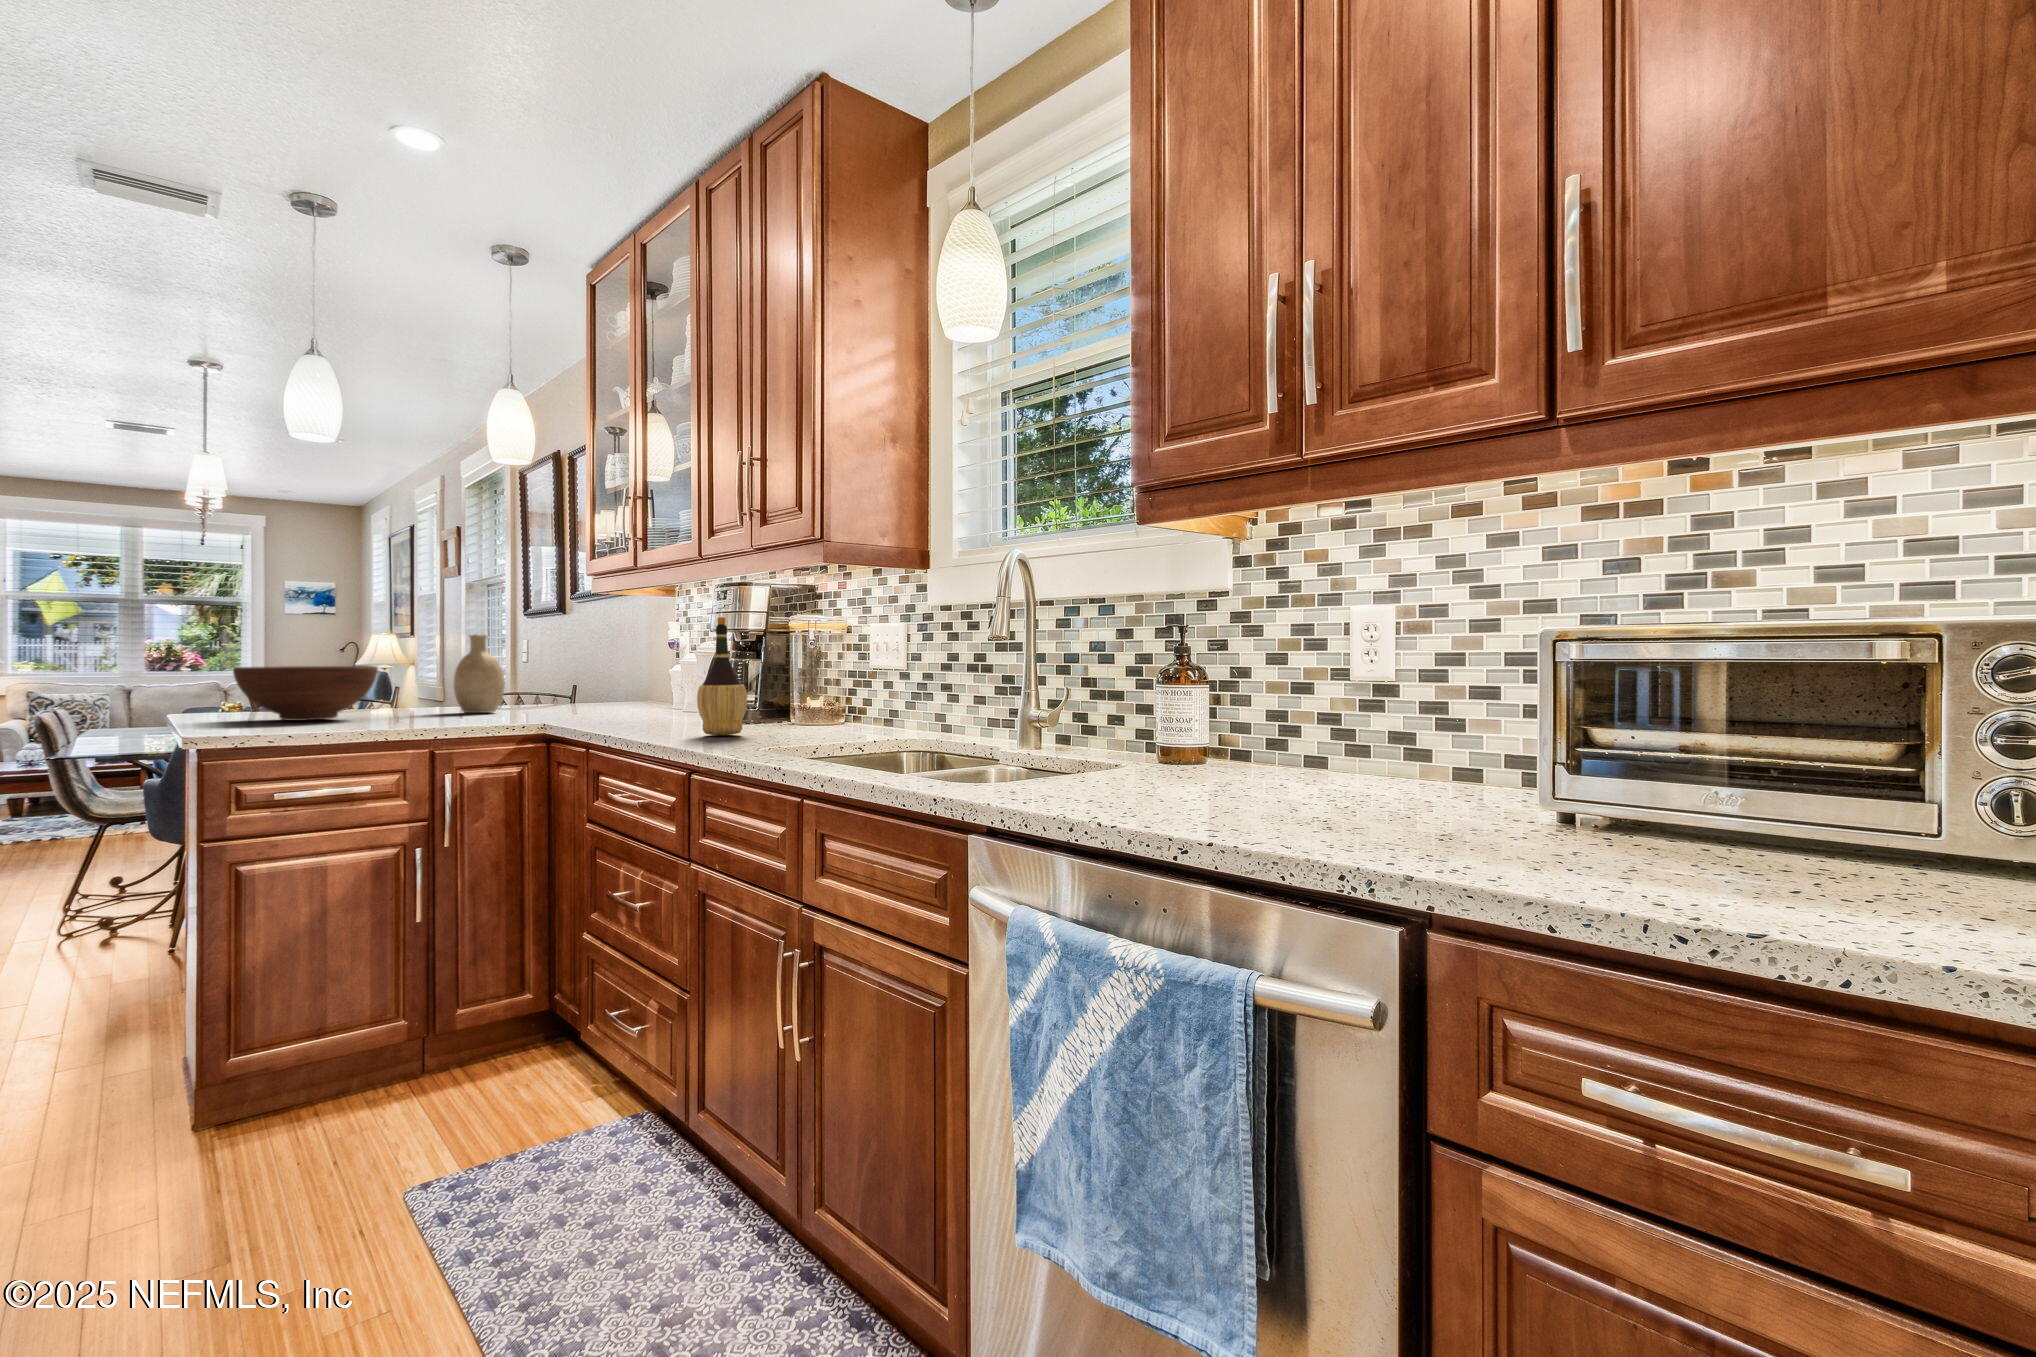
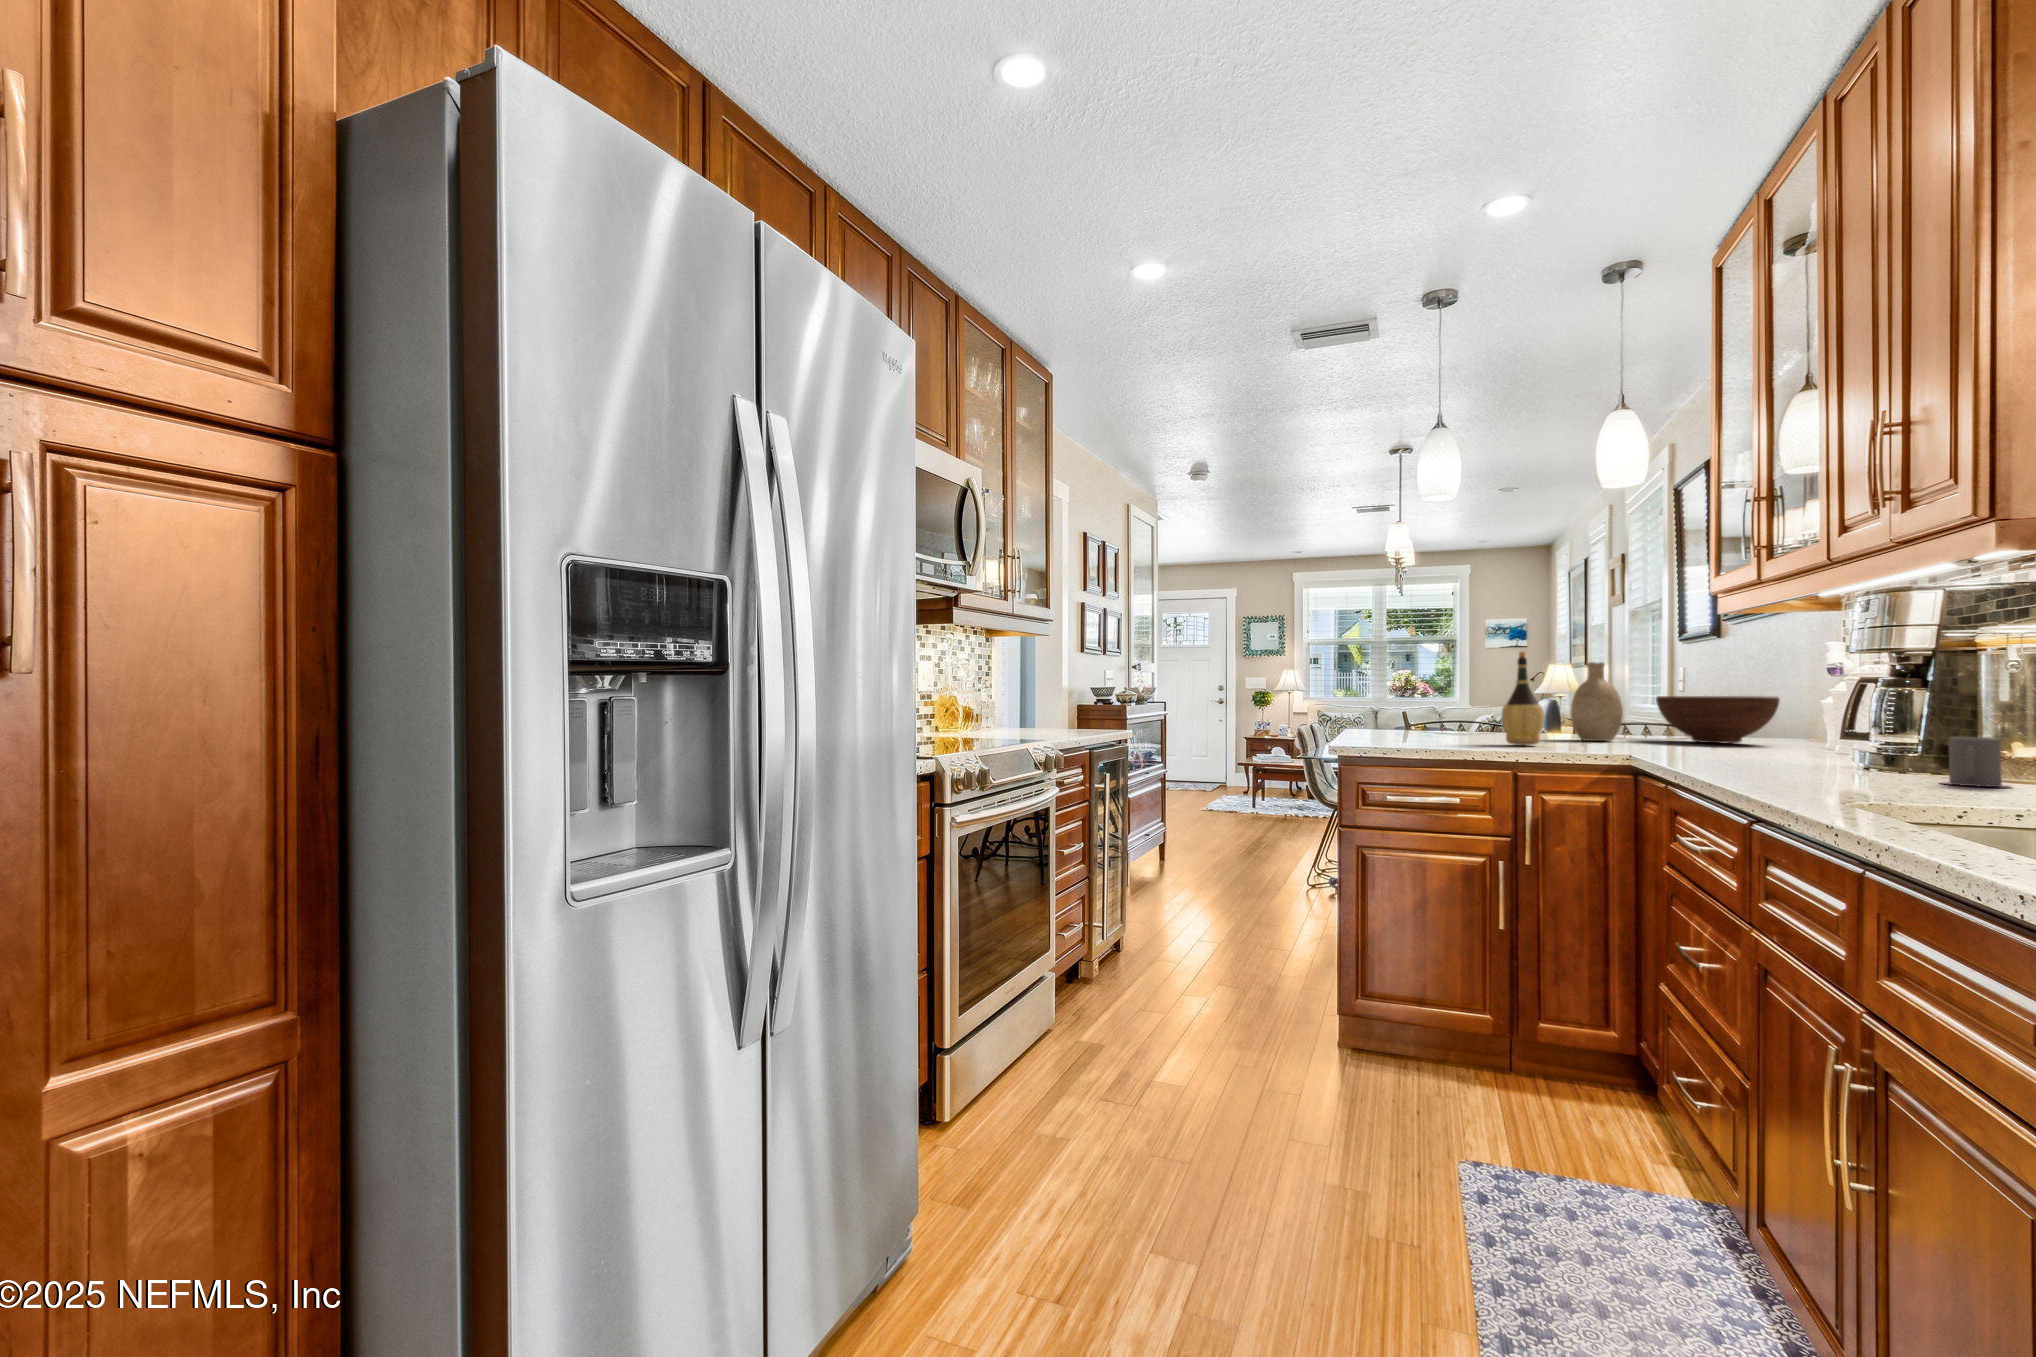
wine bottle: present [697,617,747,735] -> present [1502,651,1544,745]
fruit bowl: present [233,666,378,721] -> present [1656,696,1780,743]
mug: none [773,695,812,731] -> present [1943,737,2010,787]

